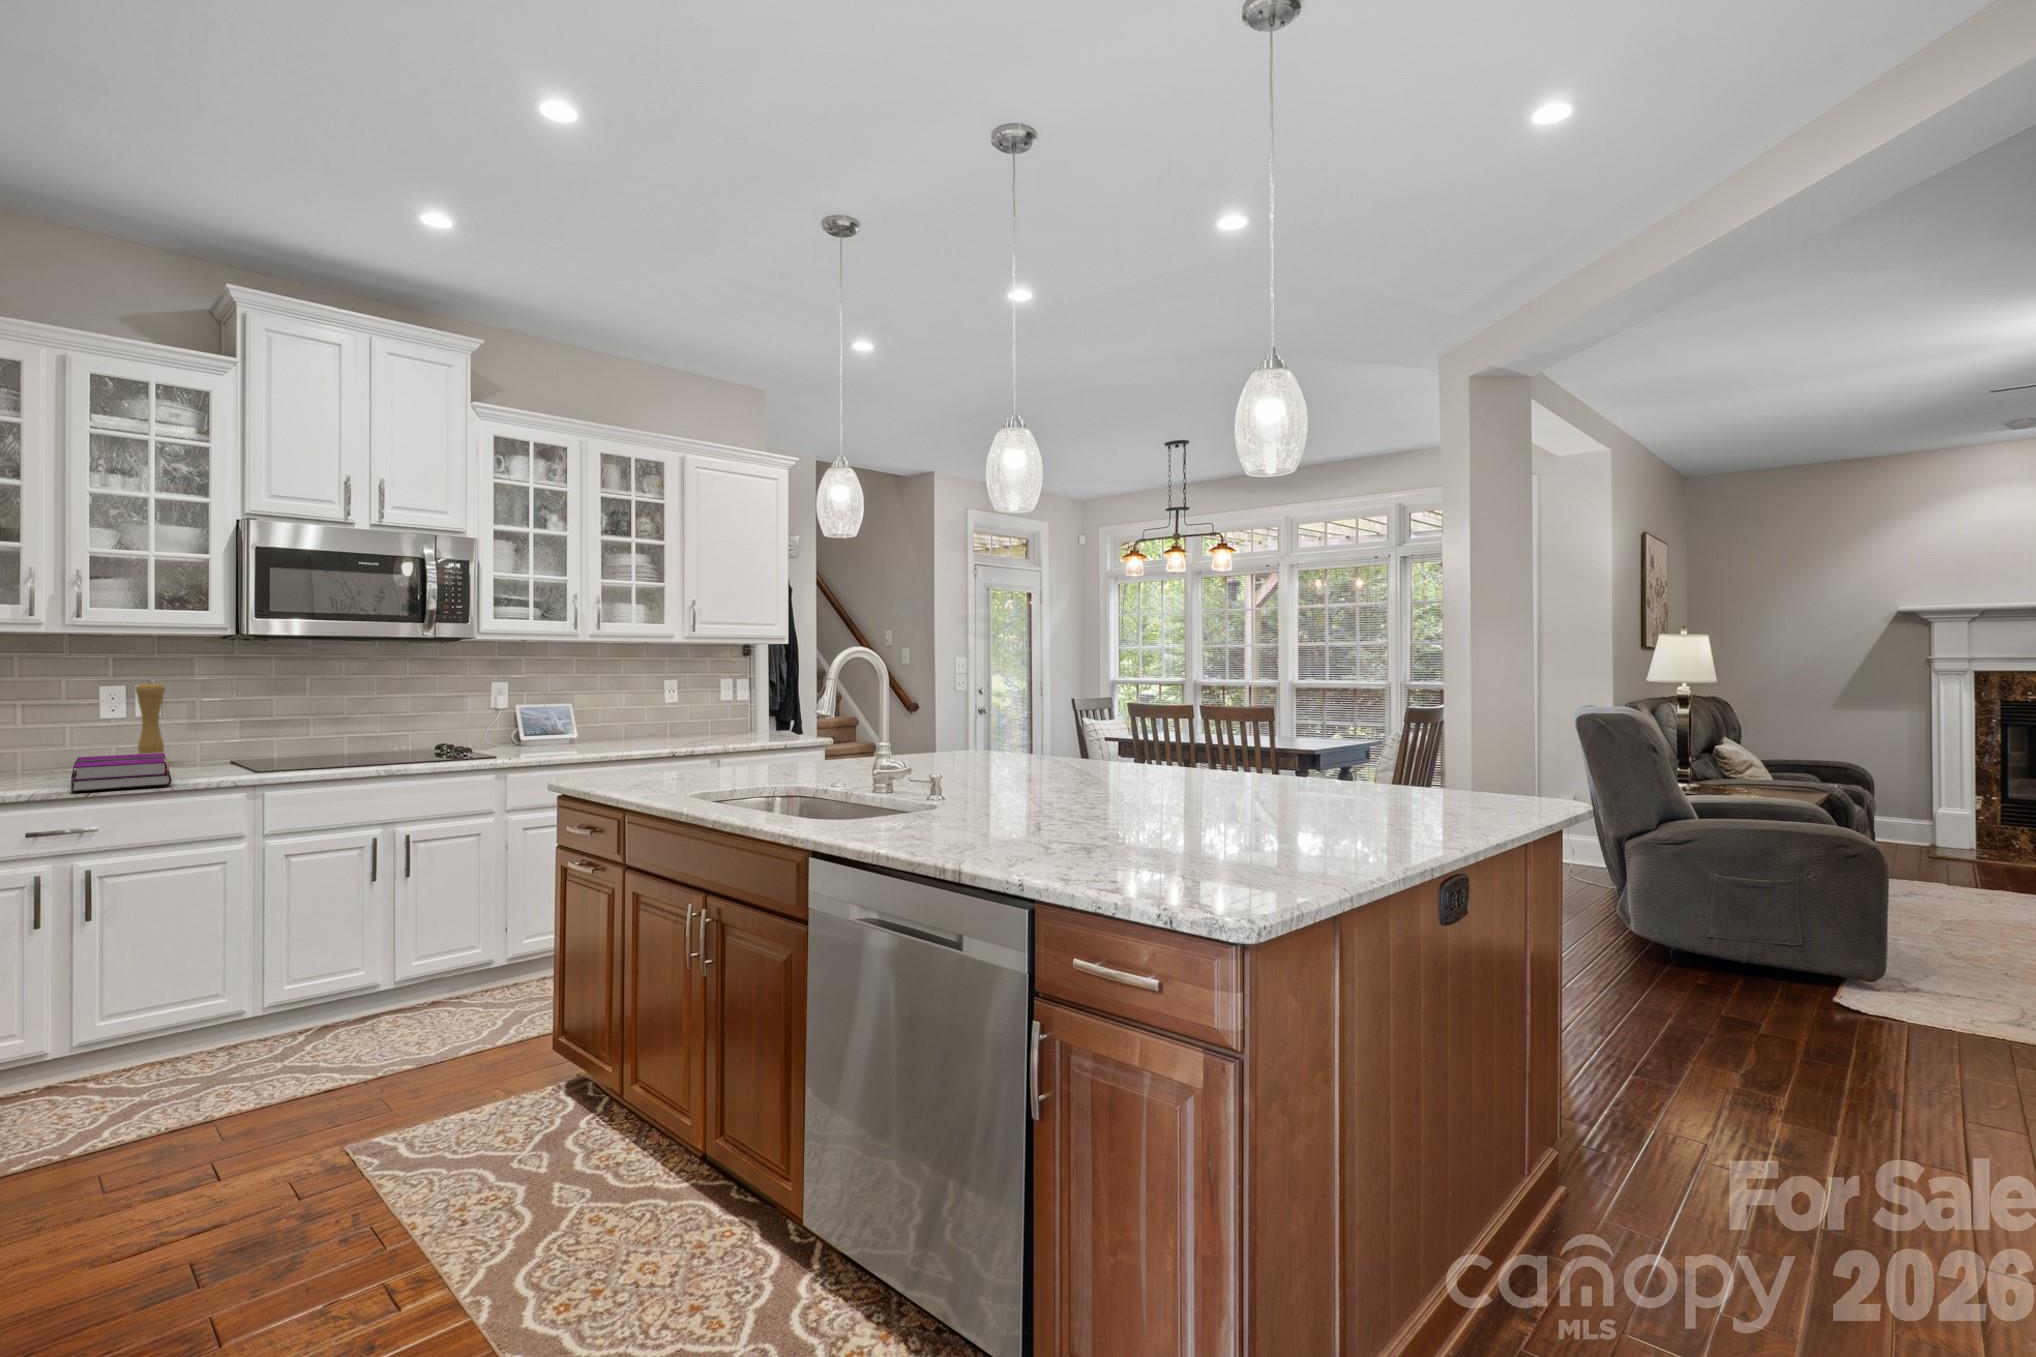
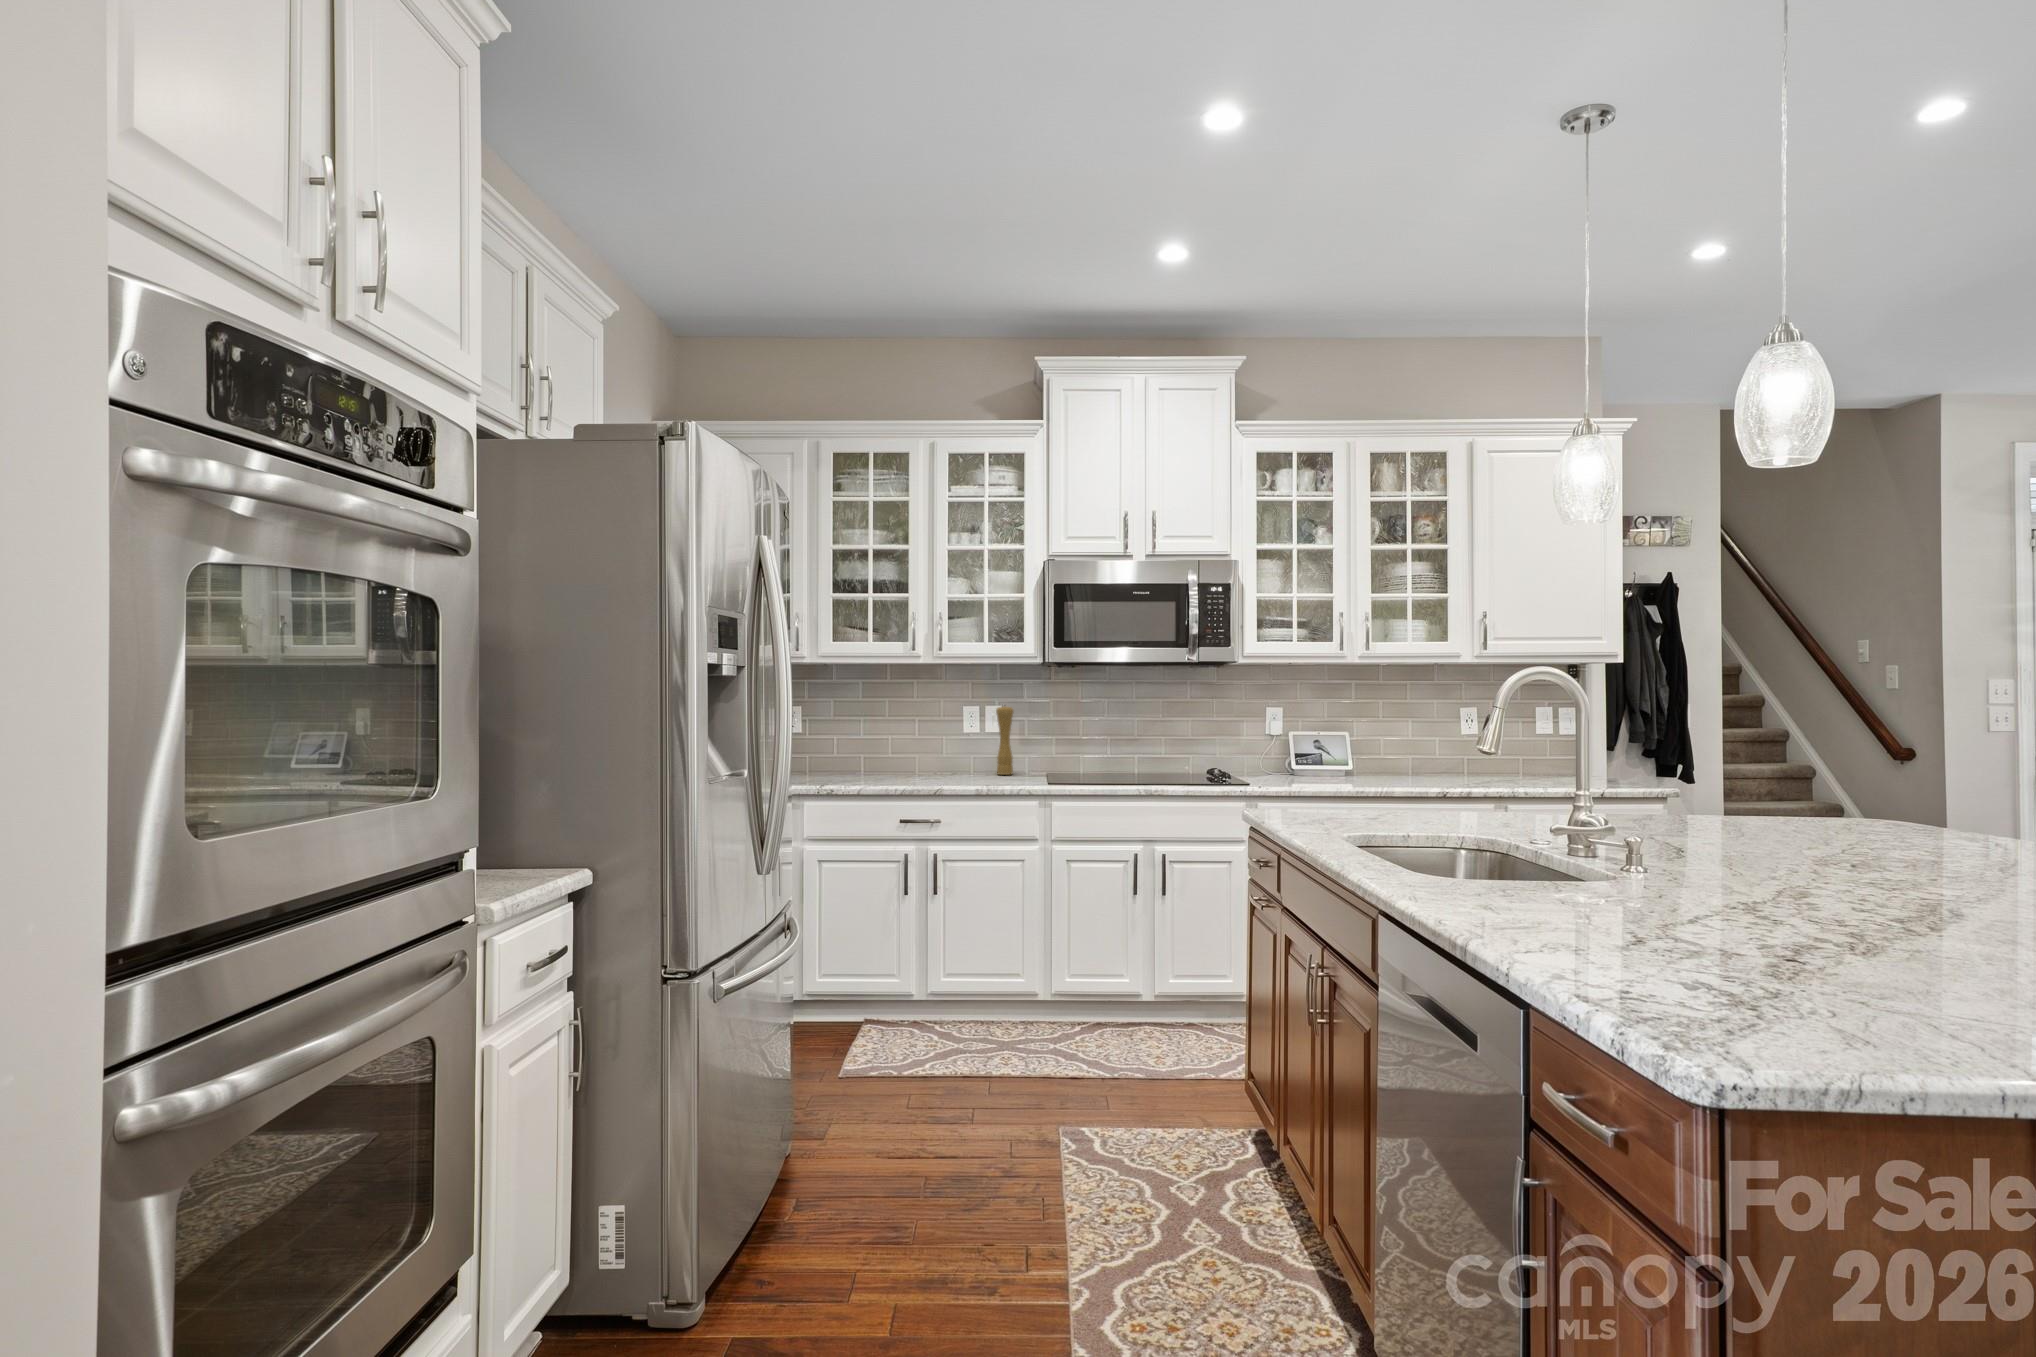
hardback book: present [71,753,171,792] -> none [944,762,1008,786]

